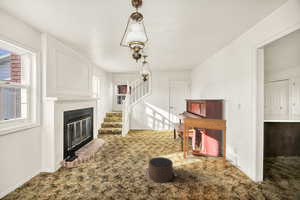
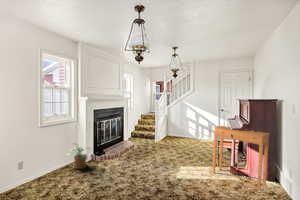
potted plant: none [27,152,62,183] -> present [66,144,88,169]
pouf: present [146,157,177,182] -> none [159,164,192,189]

